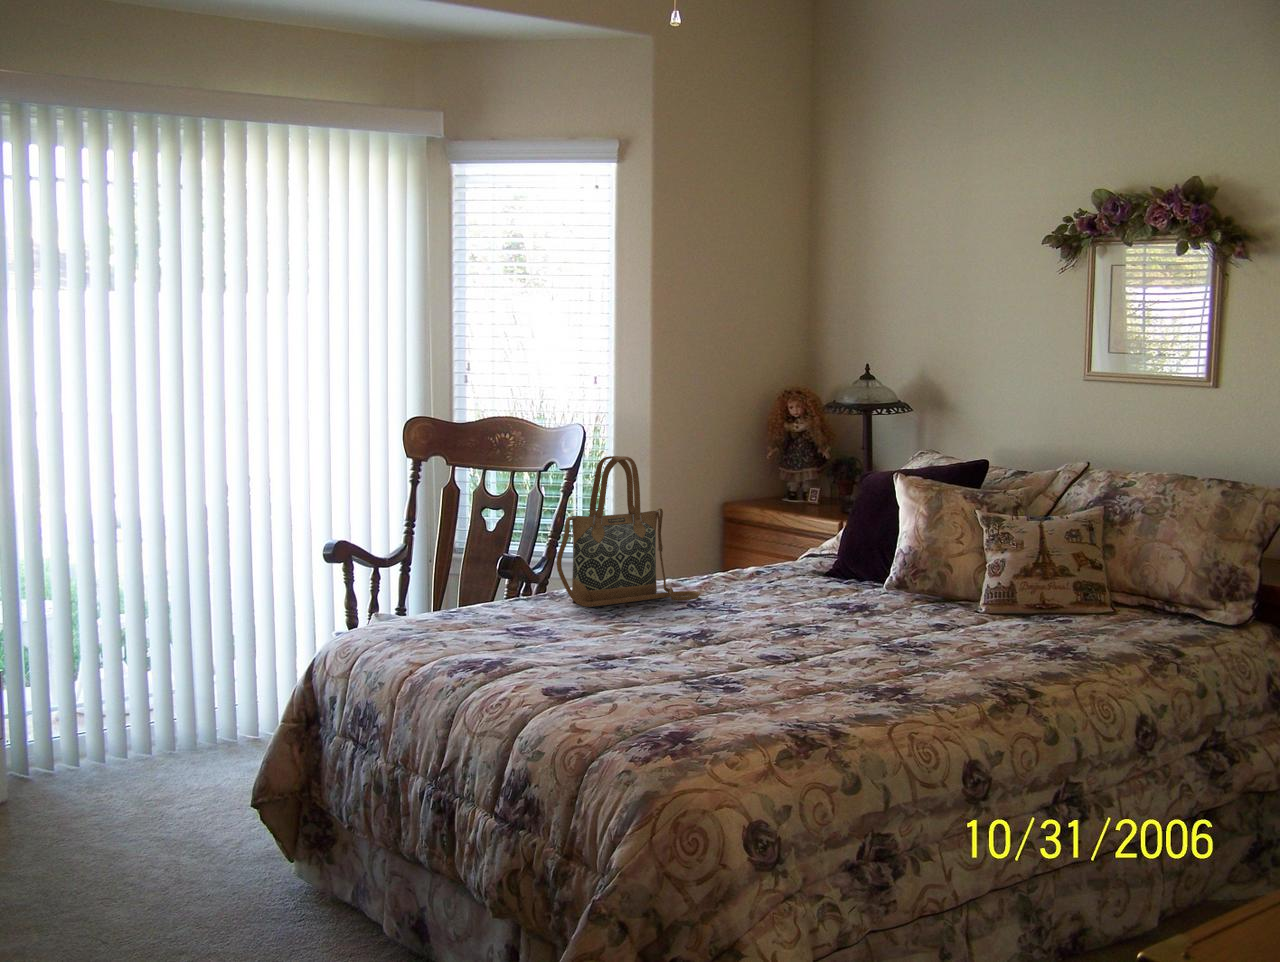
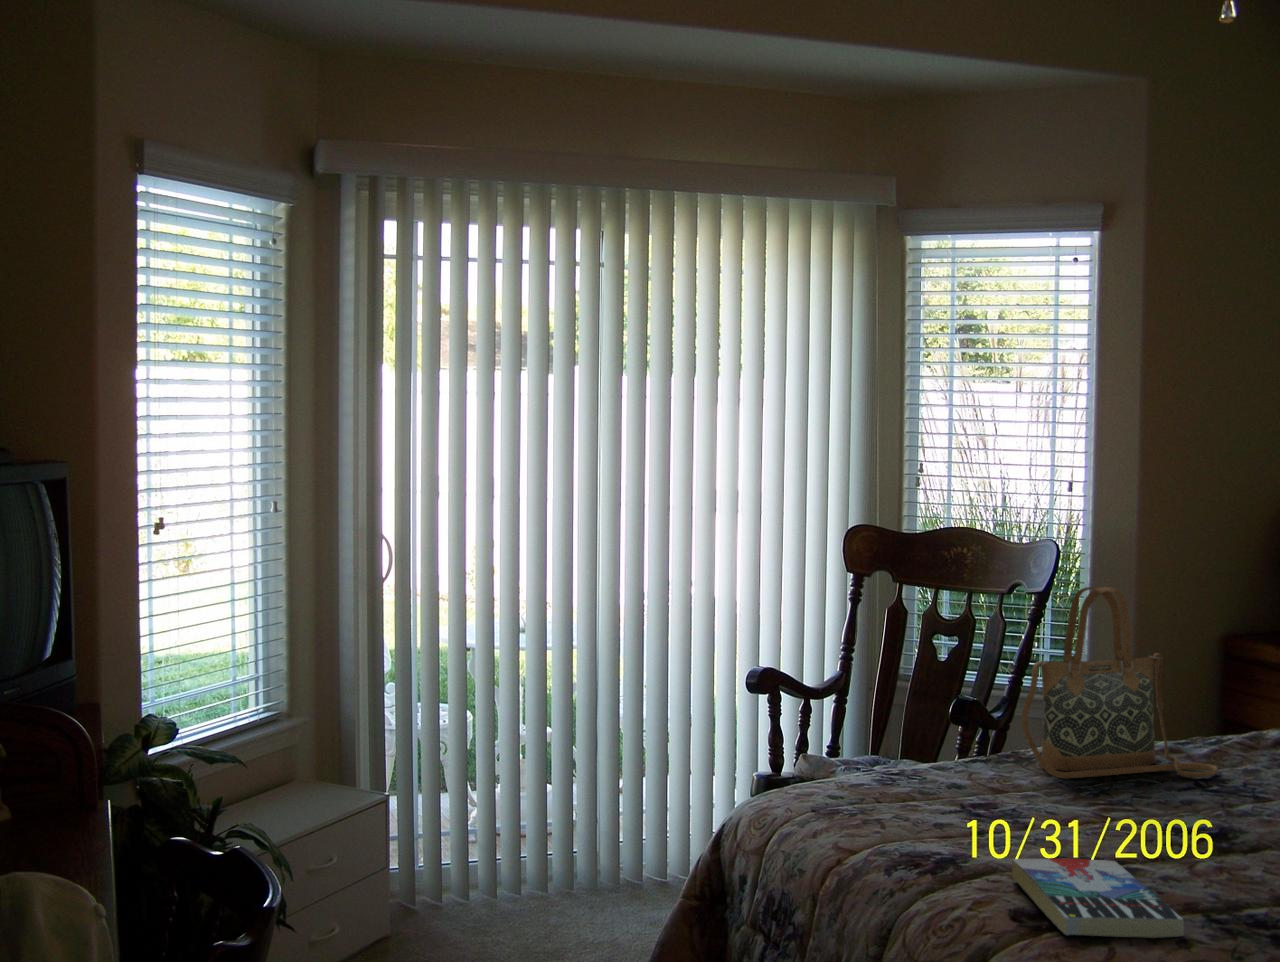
book: none [548,650,664,696] -> present [1012,858,1184,938]

